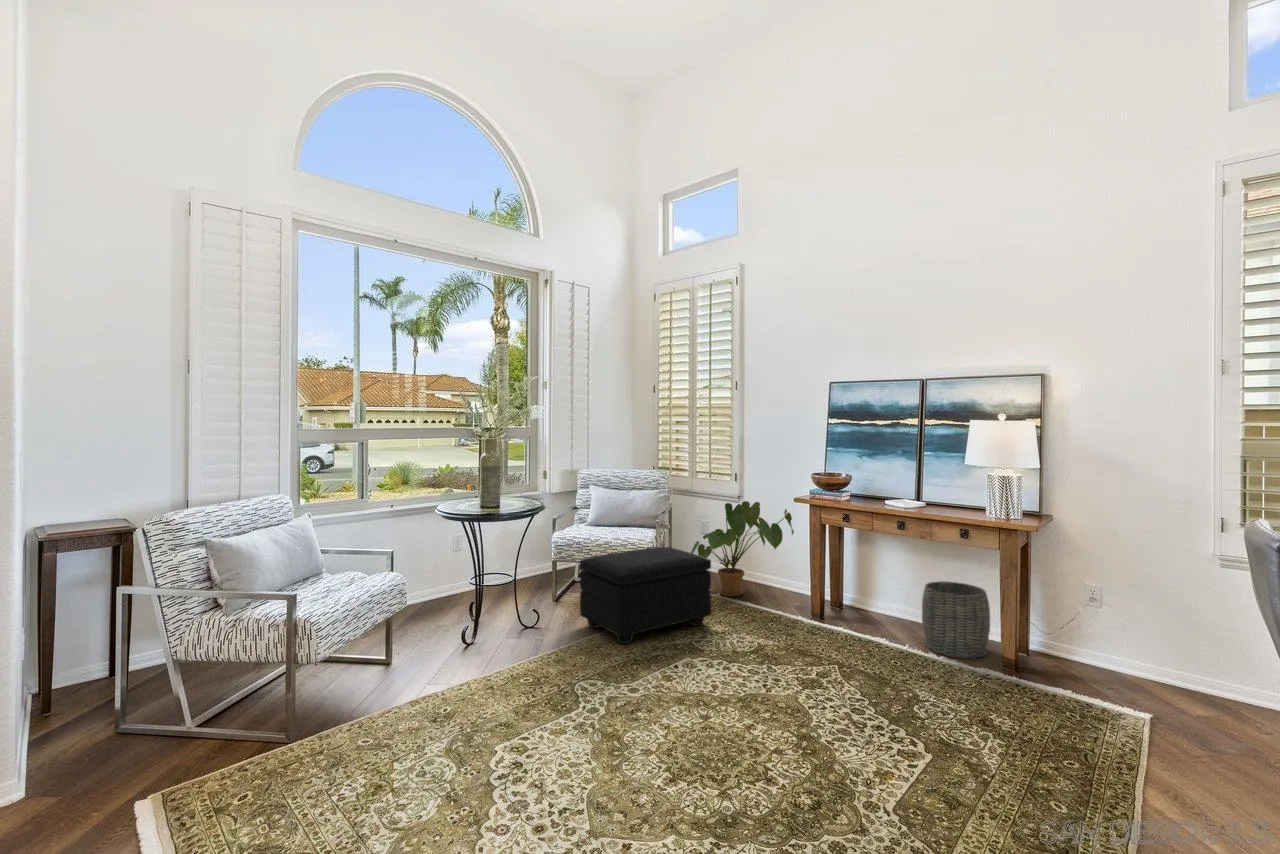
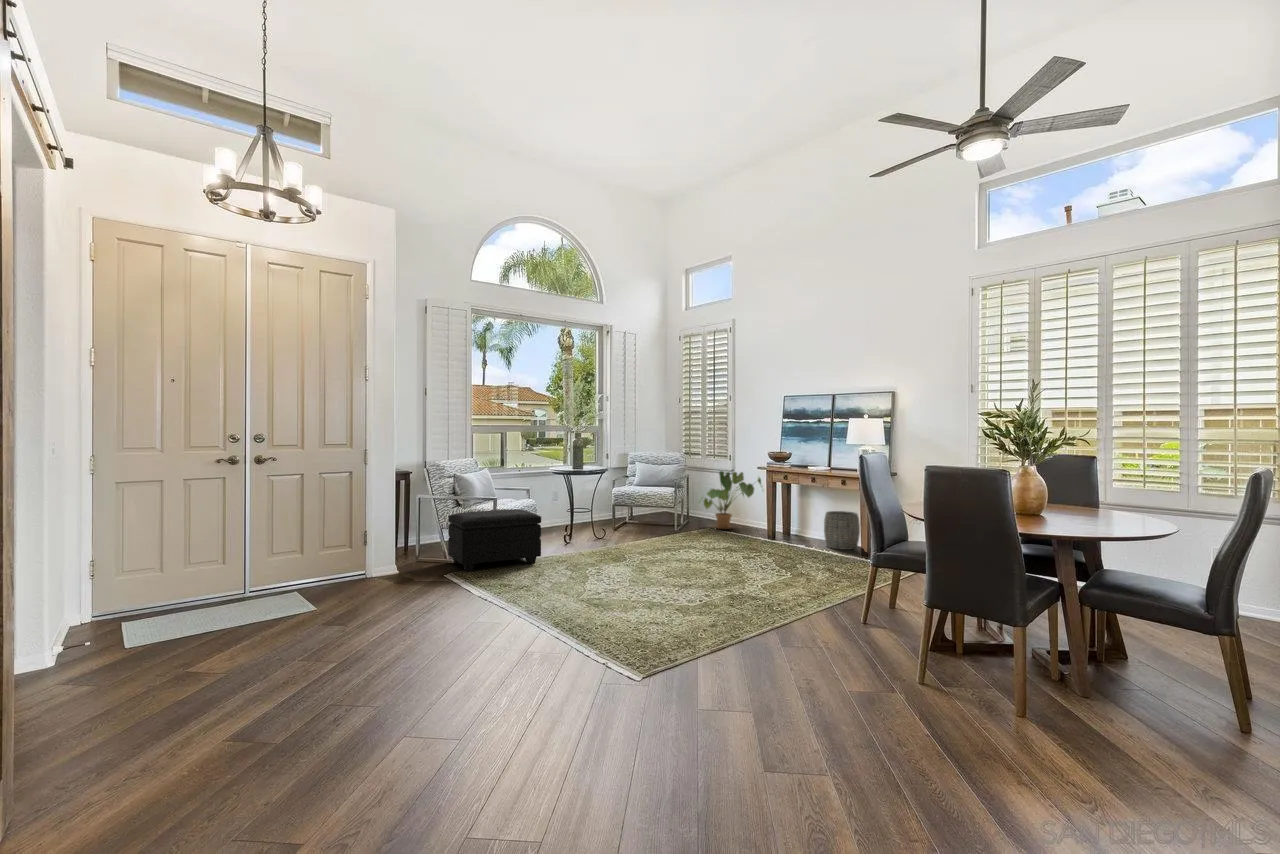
footstool: present [580,547,711,644] -> present [448,509,541,571]

